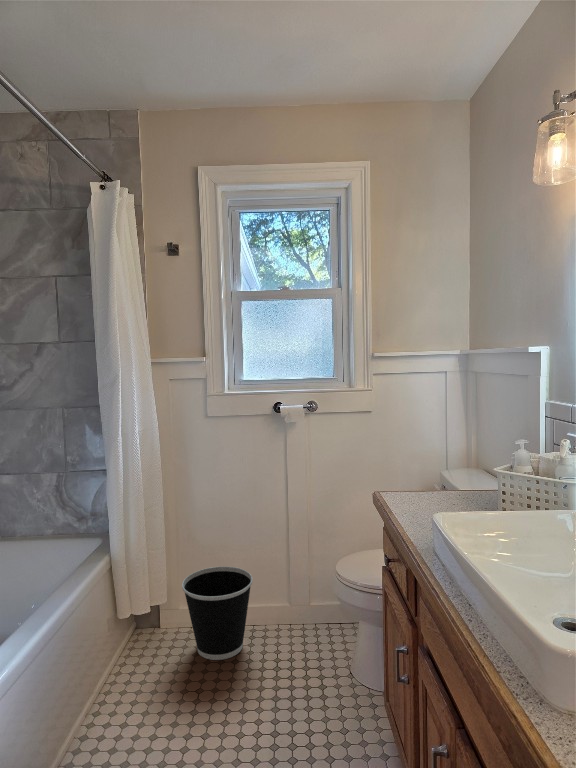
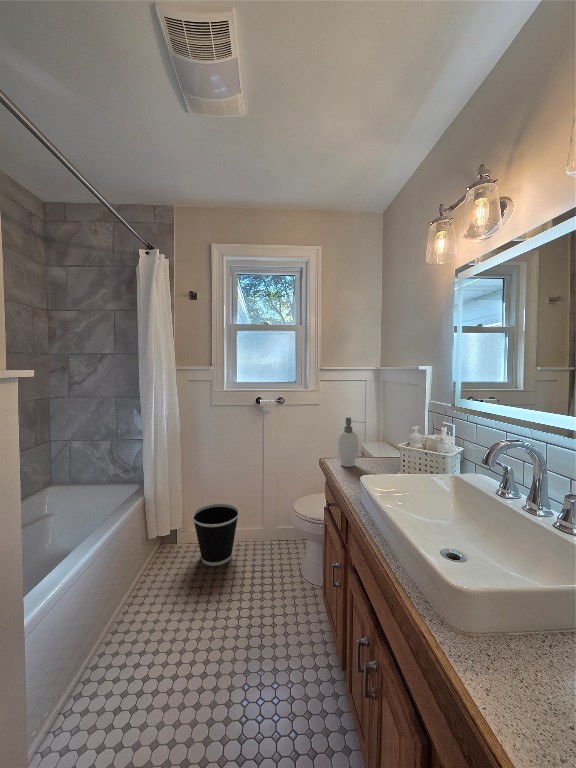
soap dispenser: none [400,427,443,503] -> present [337,417,365,467]

